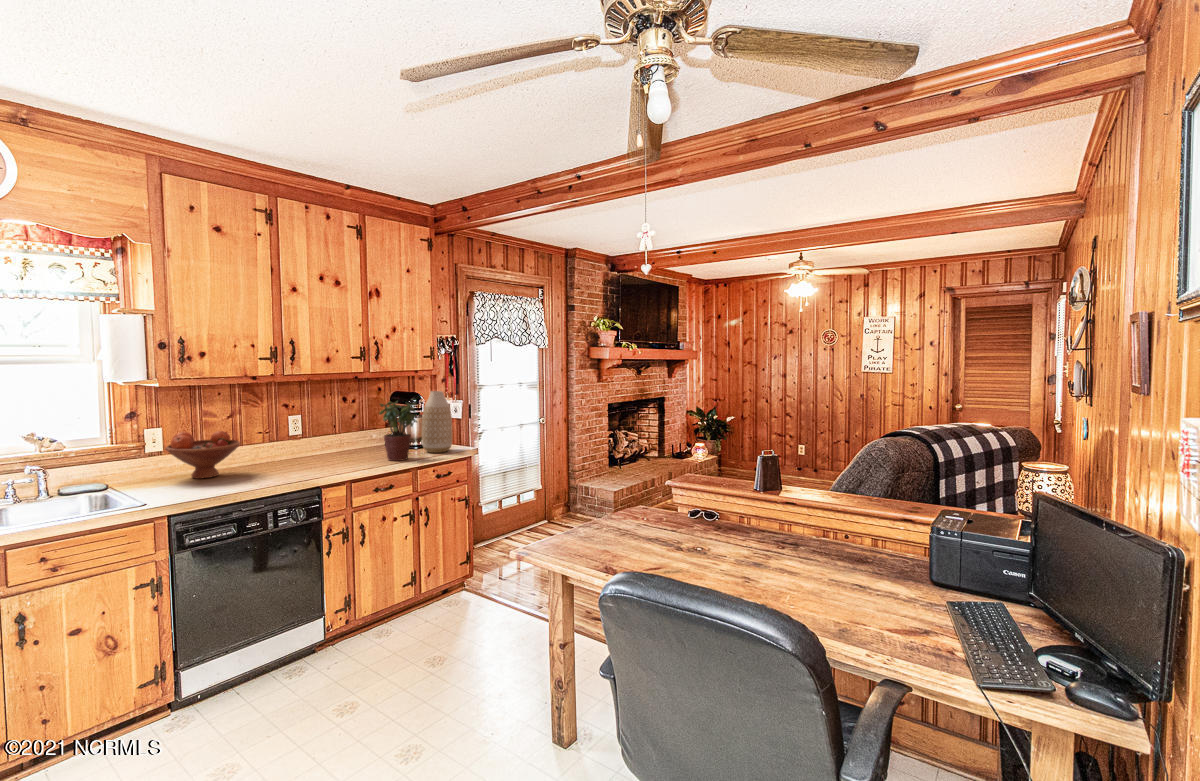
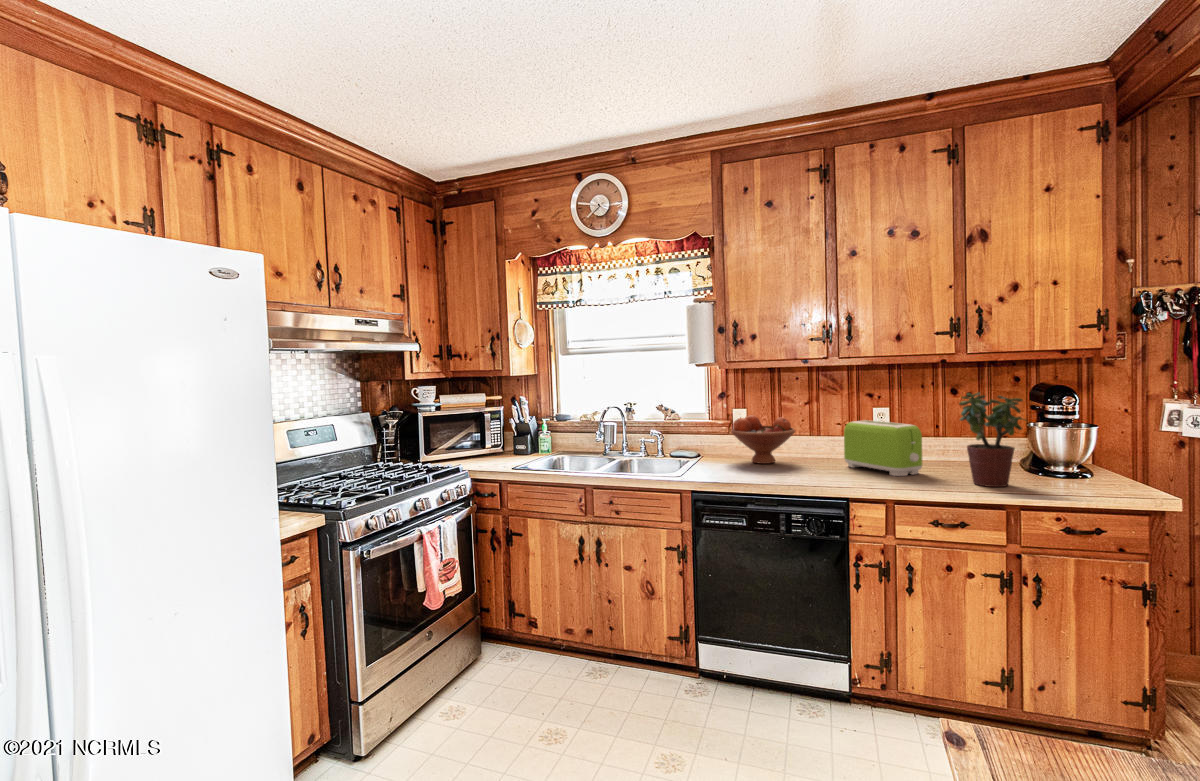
vase: present [422,391,452,453] -> none [1057,380,1124,489]
toaster: none [285,426,351,466] -> present [844,420,922,476]

